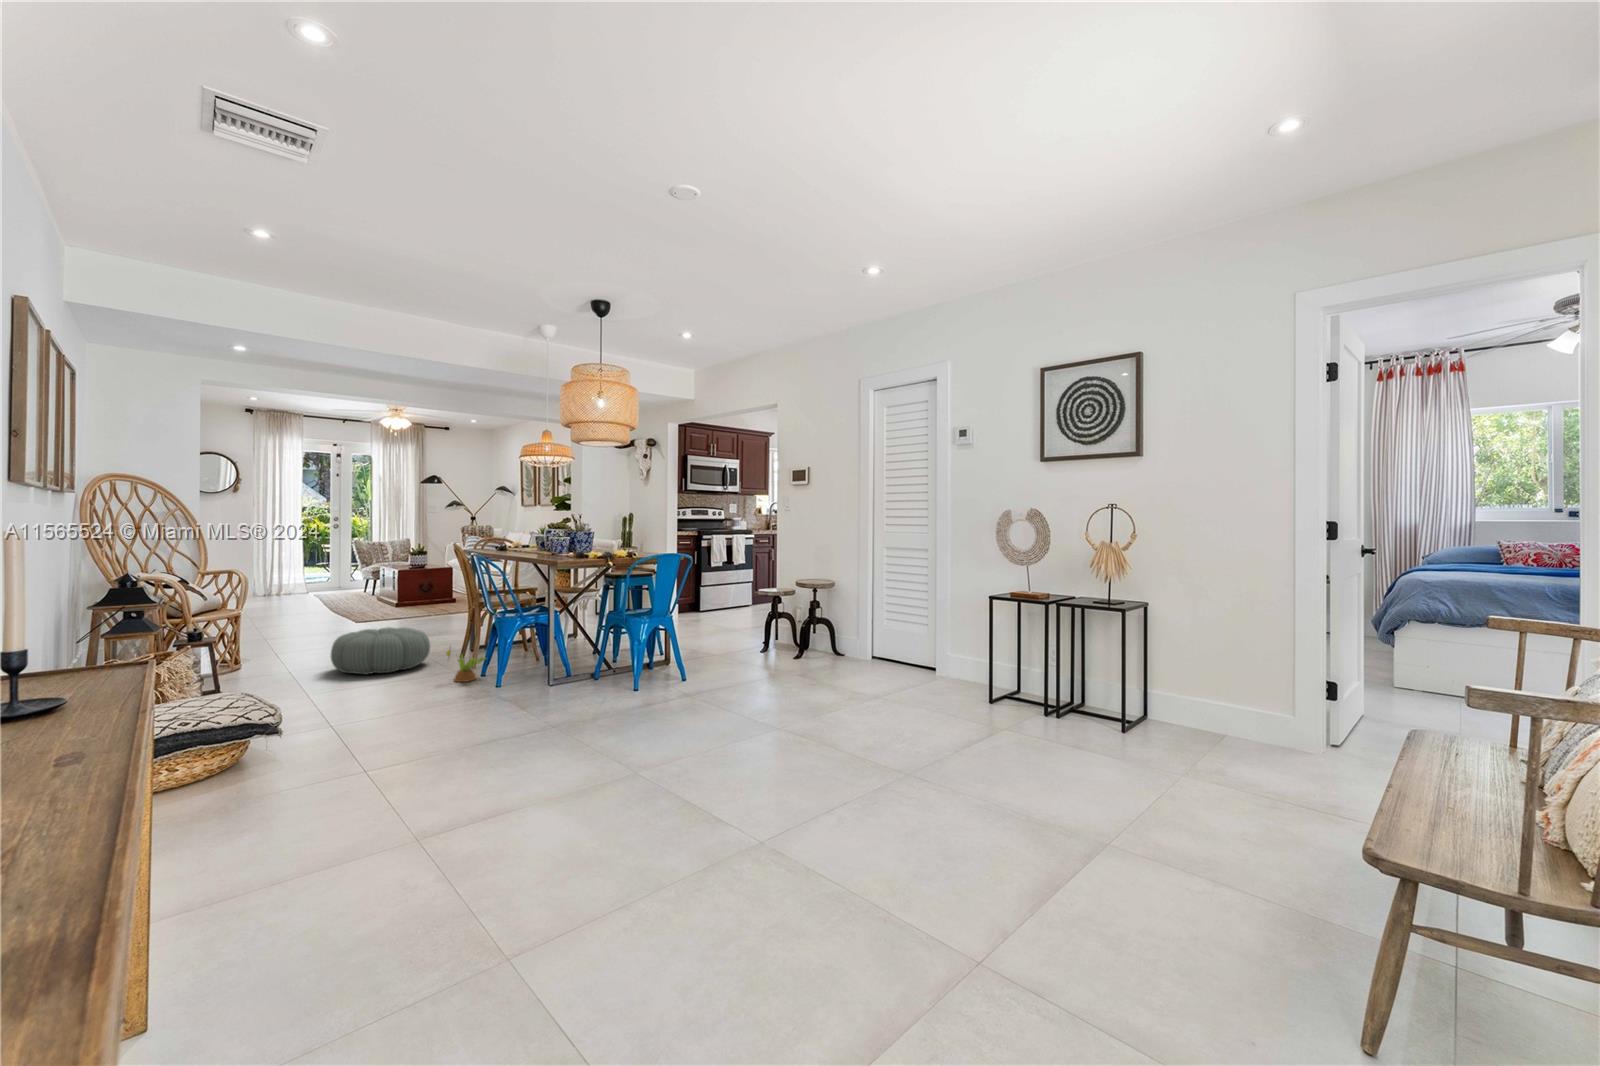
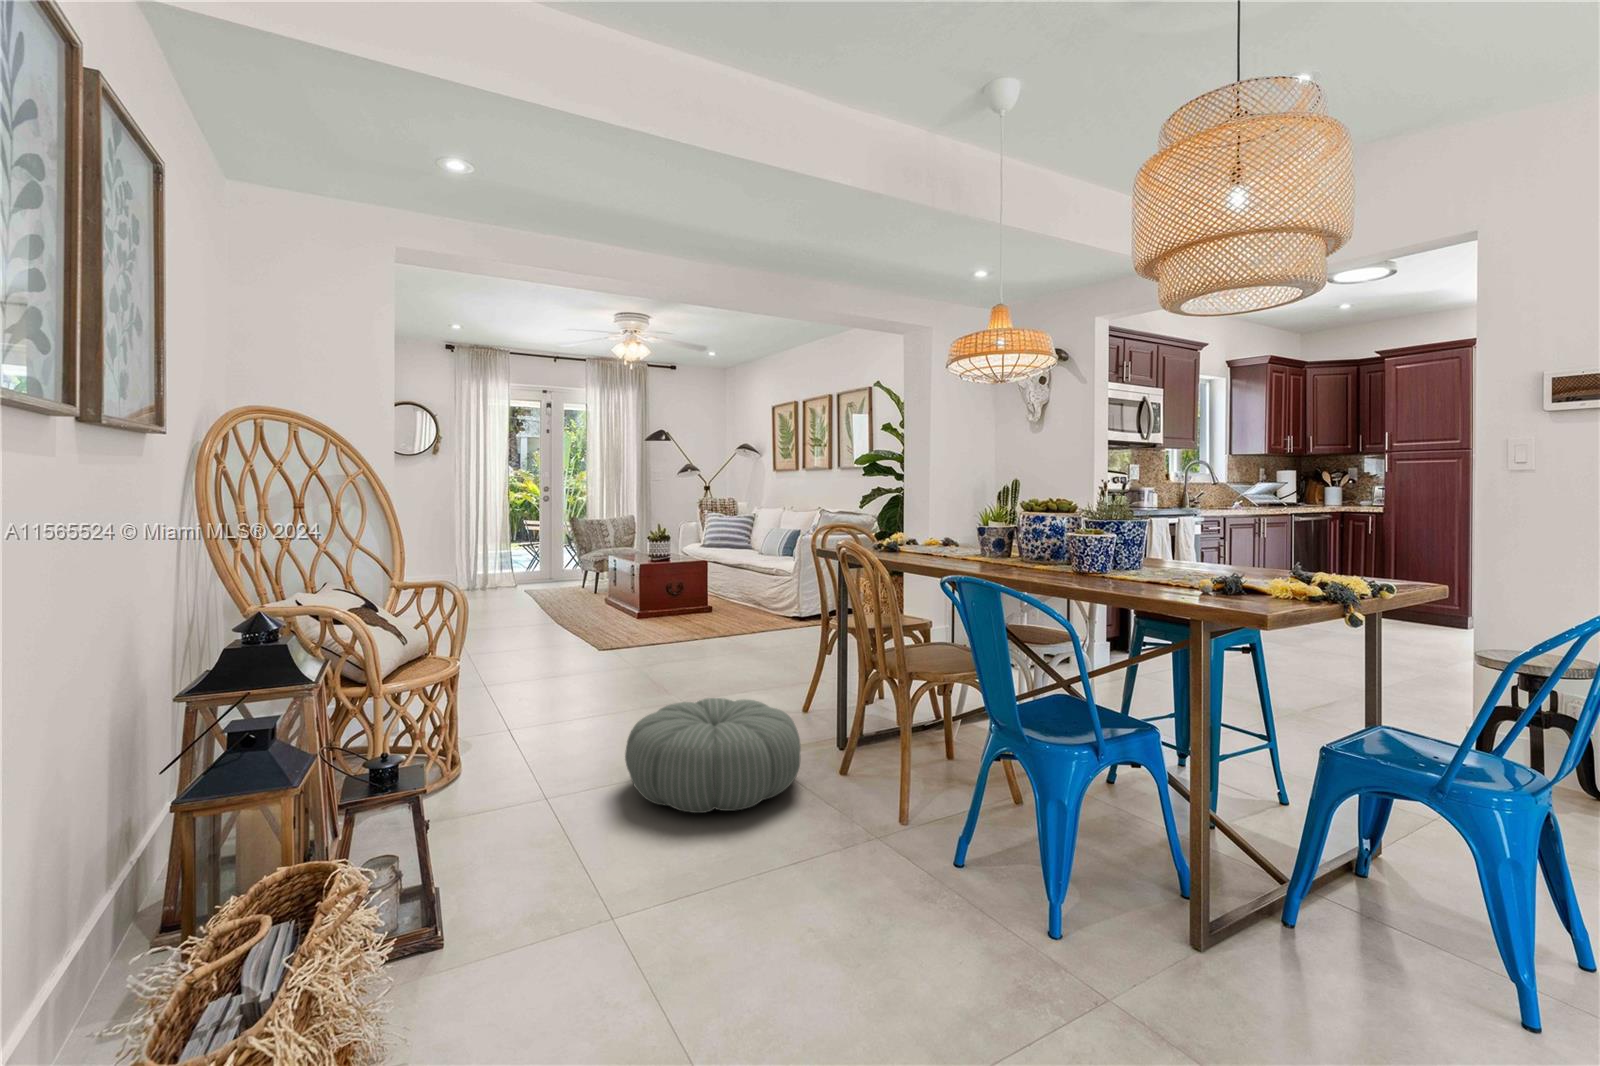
decorative plant: present [446,647,485,682] -> none [888,770,972,866]

